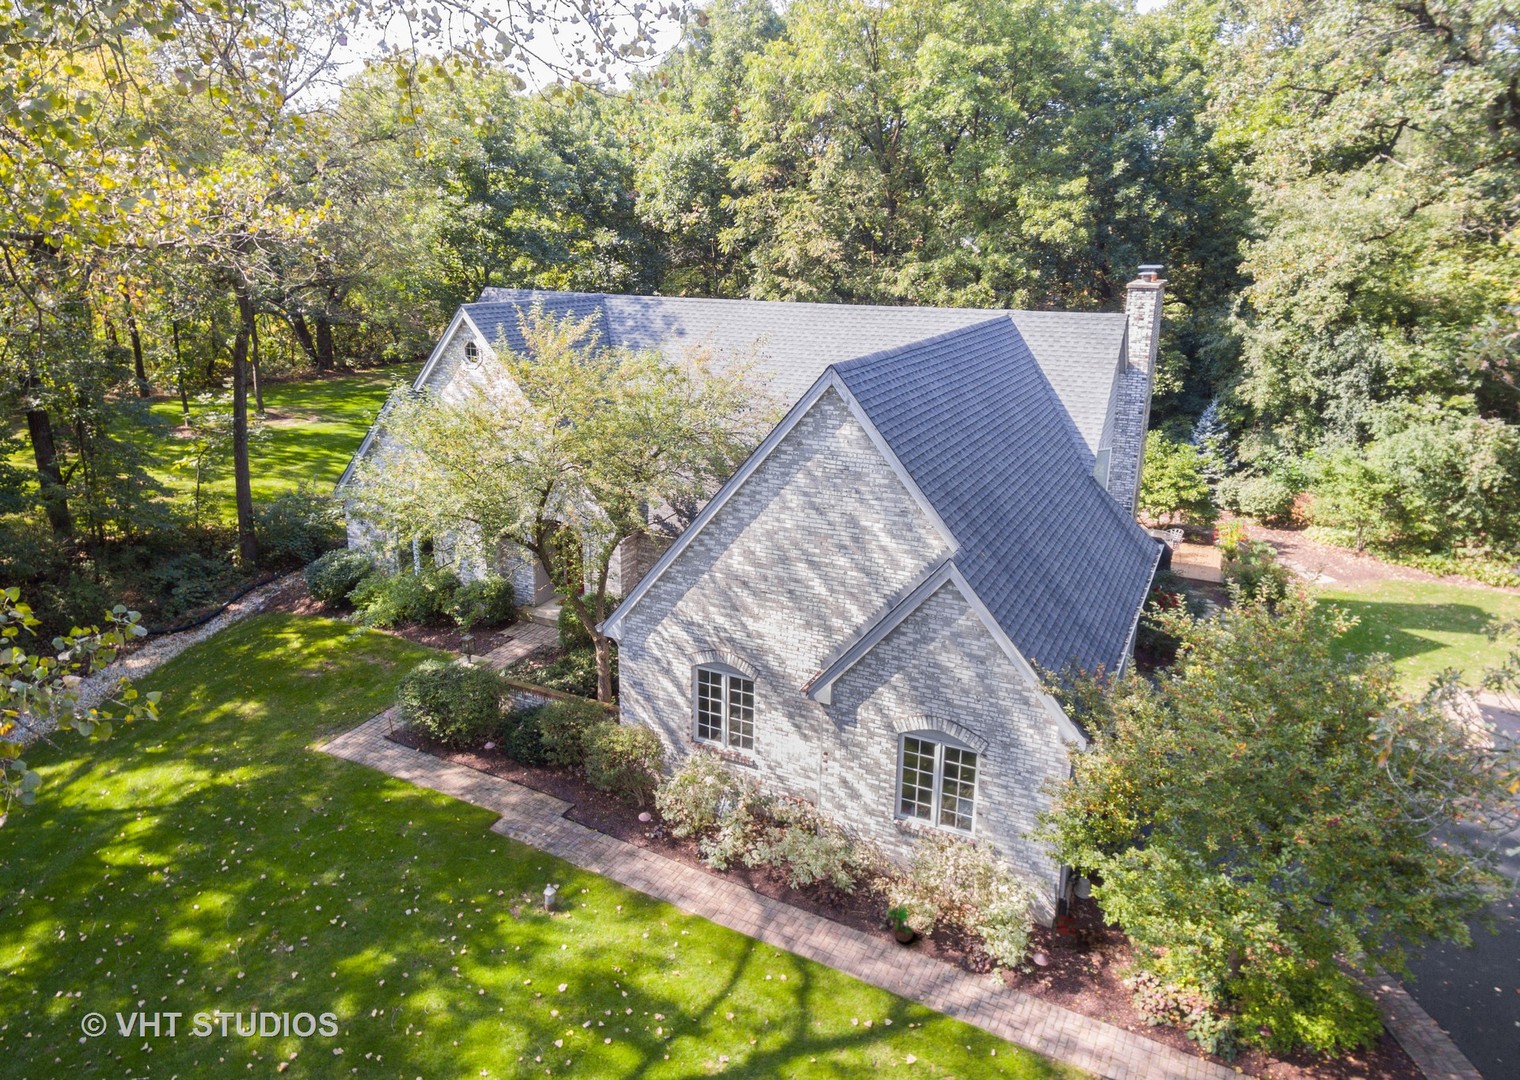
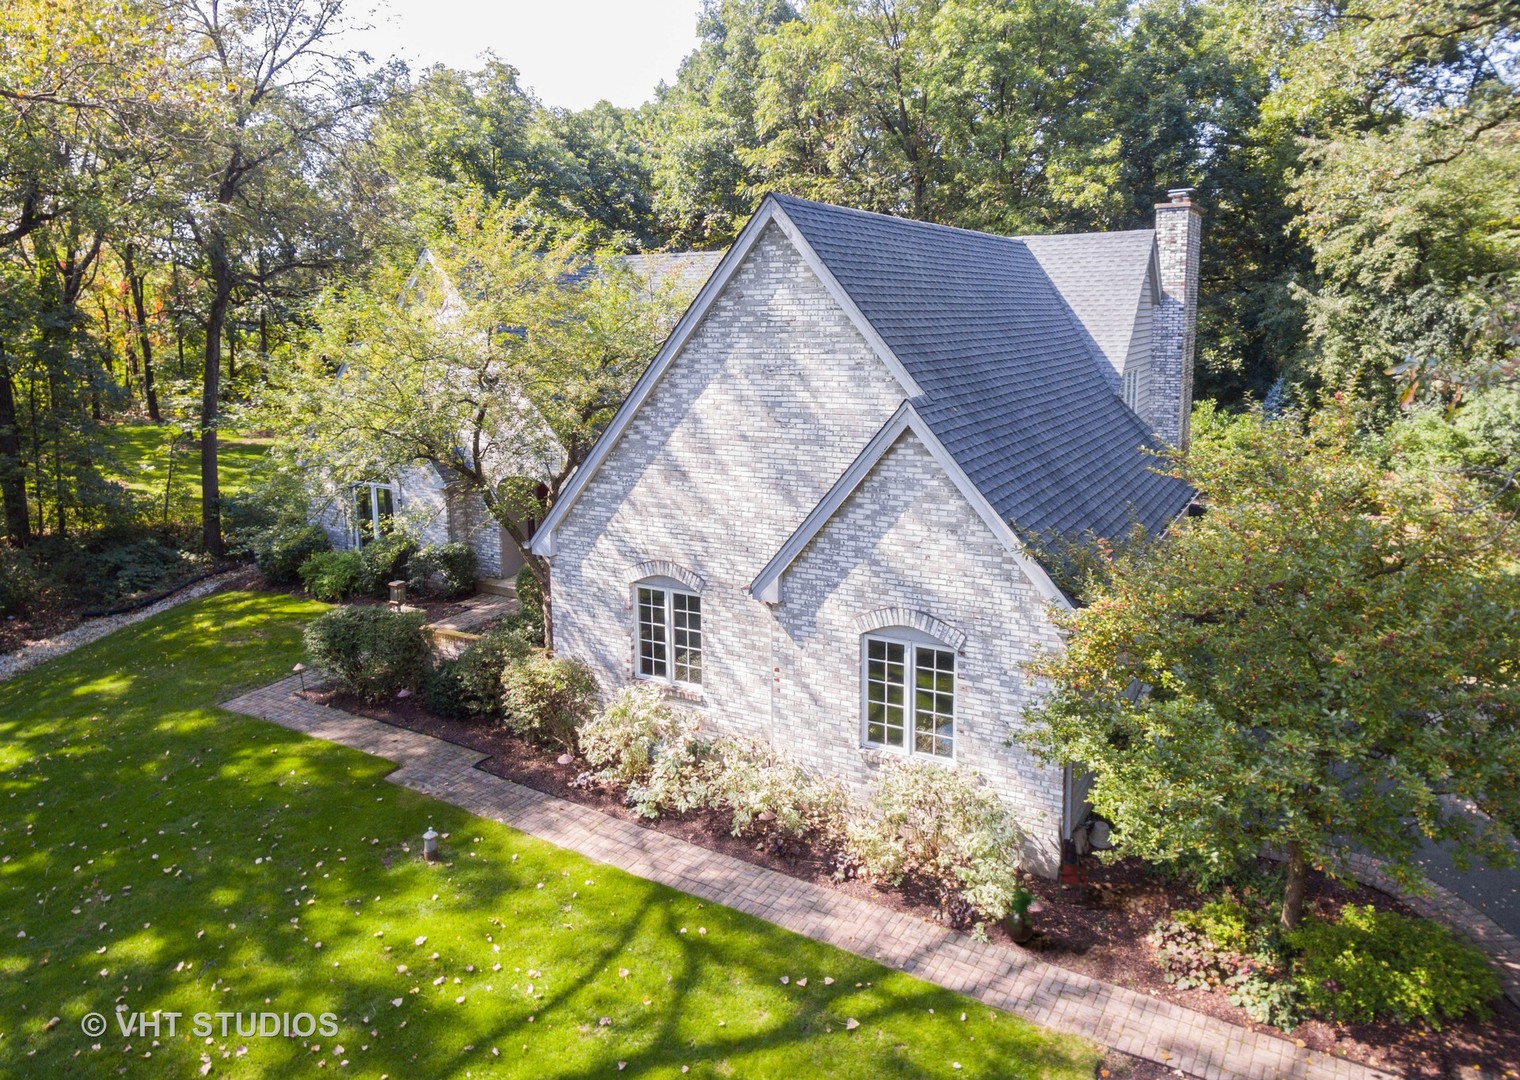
potted tree: present [888,905,913,942] -> present [1004,888,1040,942]

